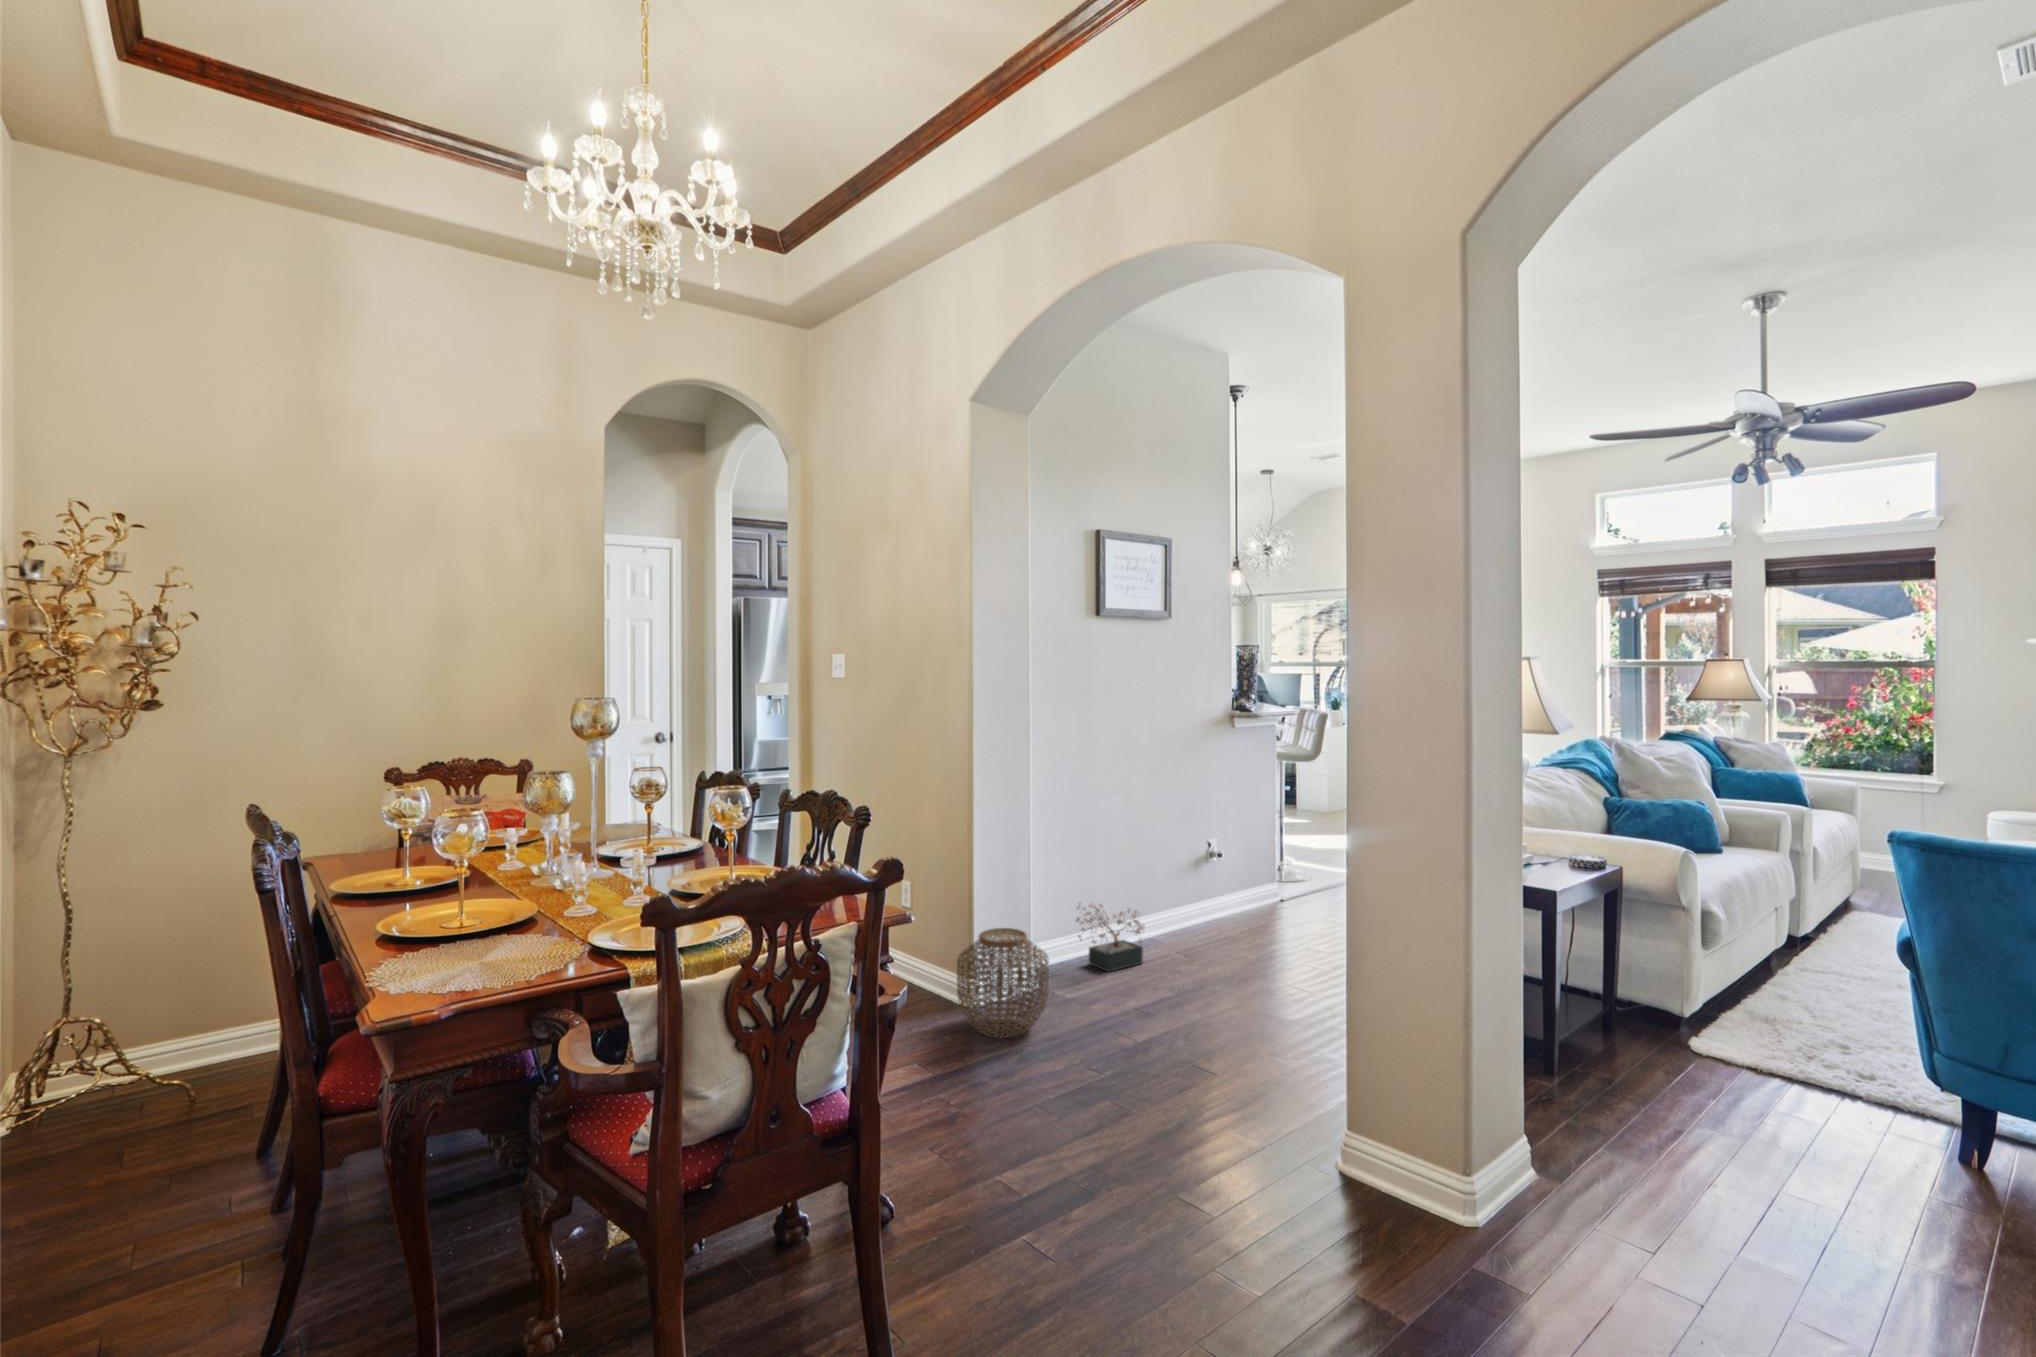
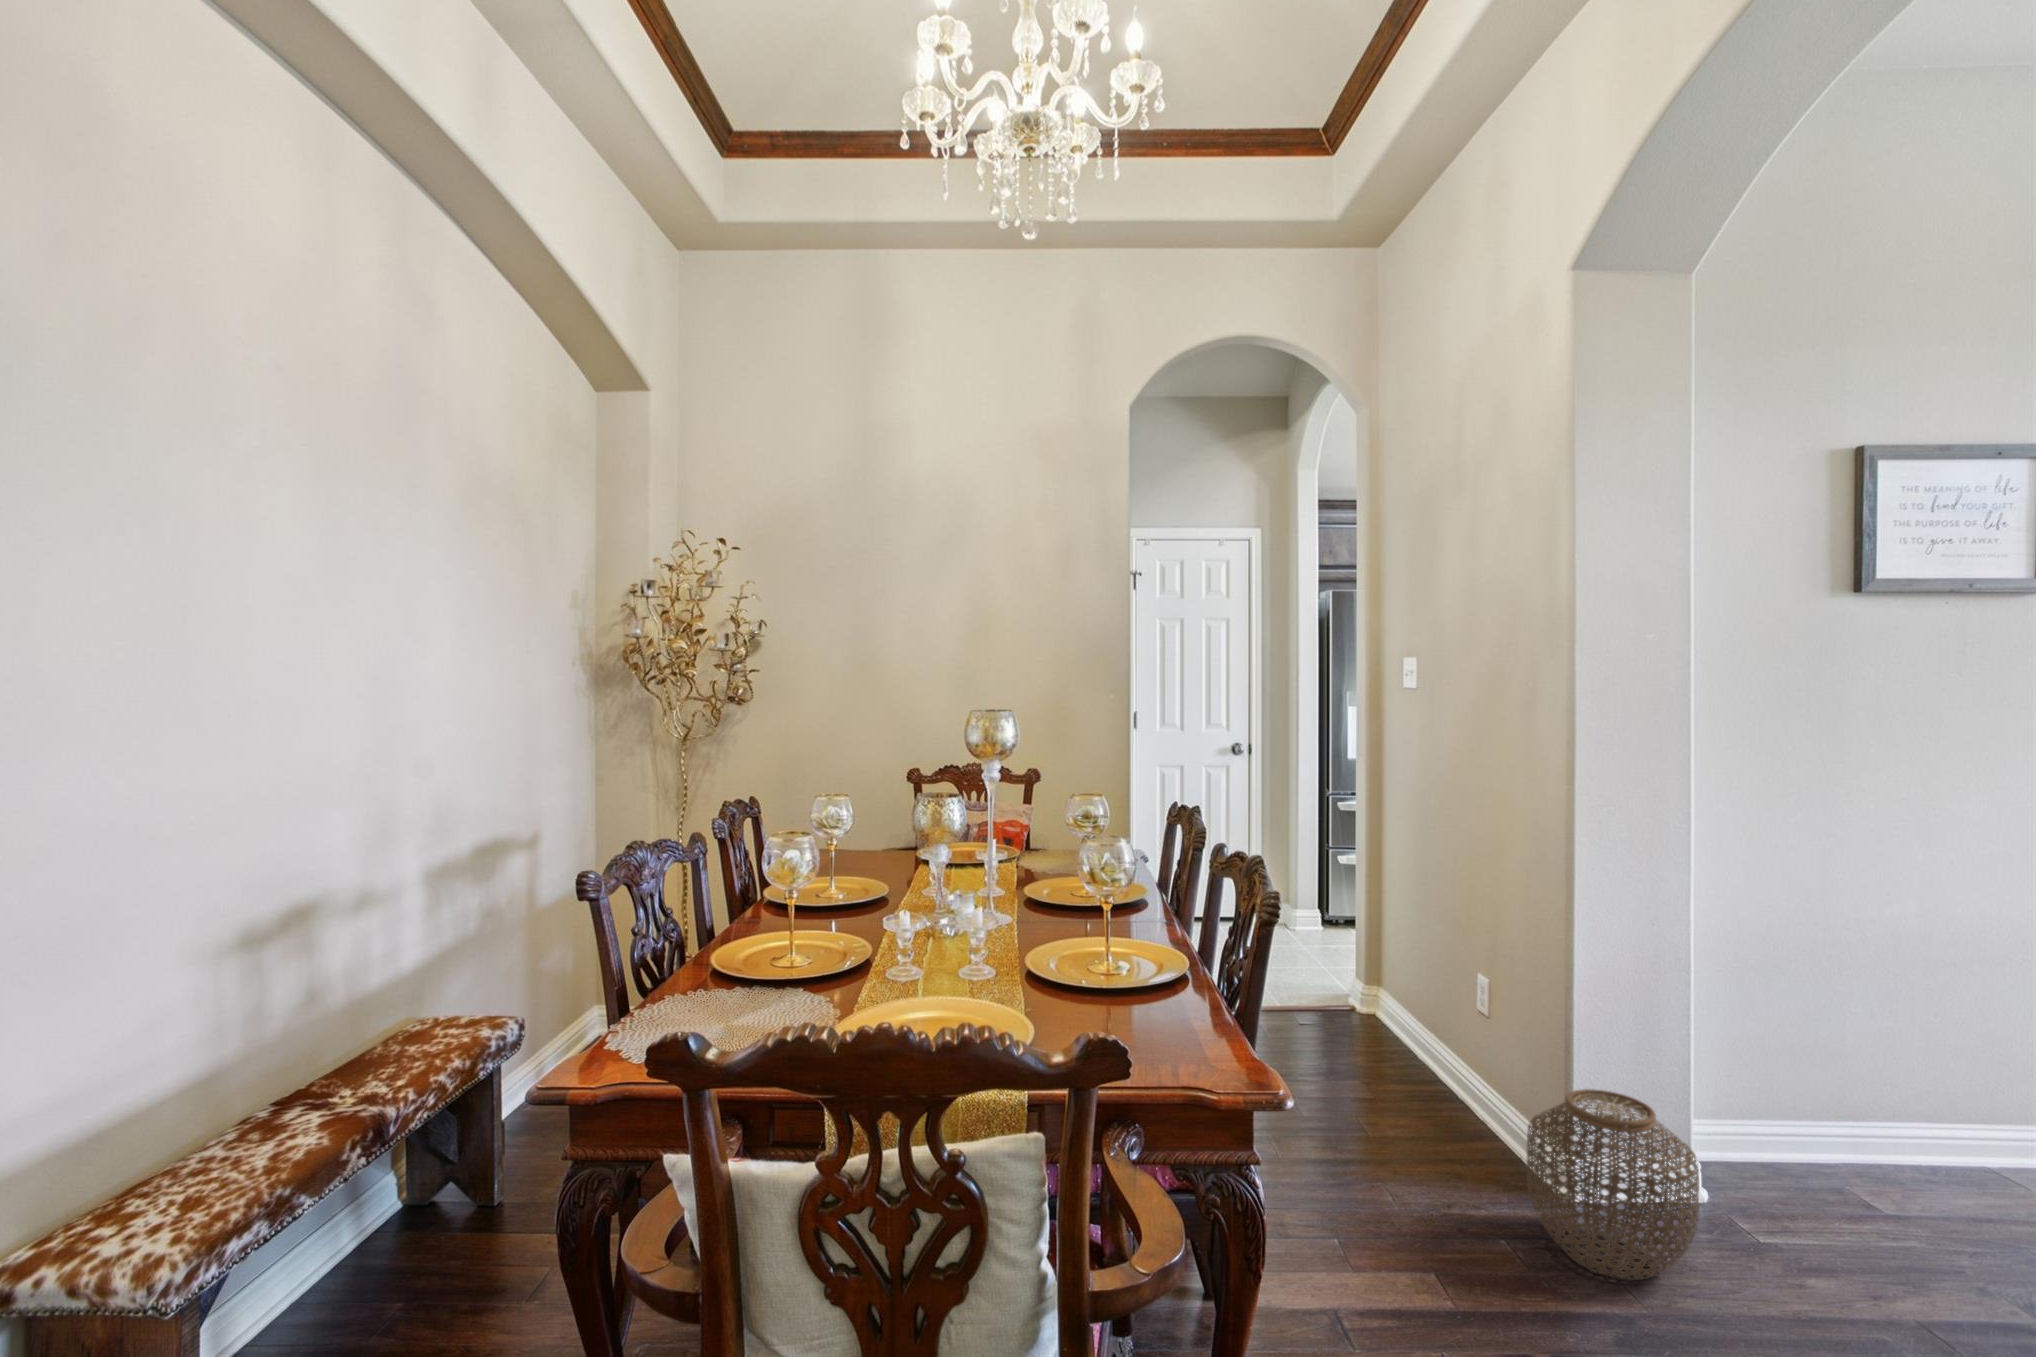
decorative plant: present [1076,904,1145,972] -> none [1787,1070,1949,1209]

